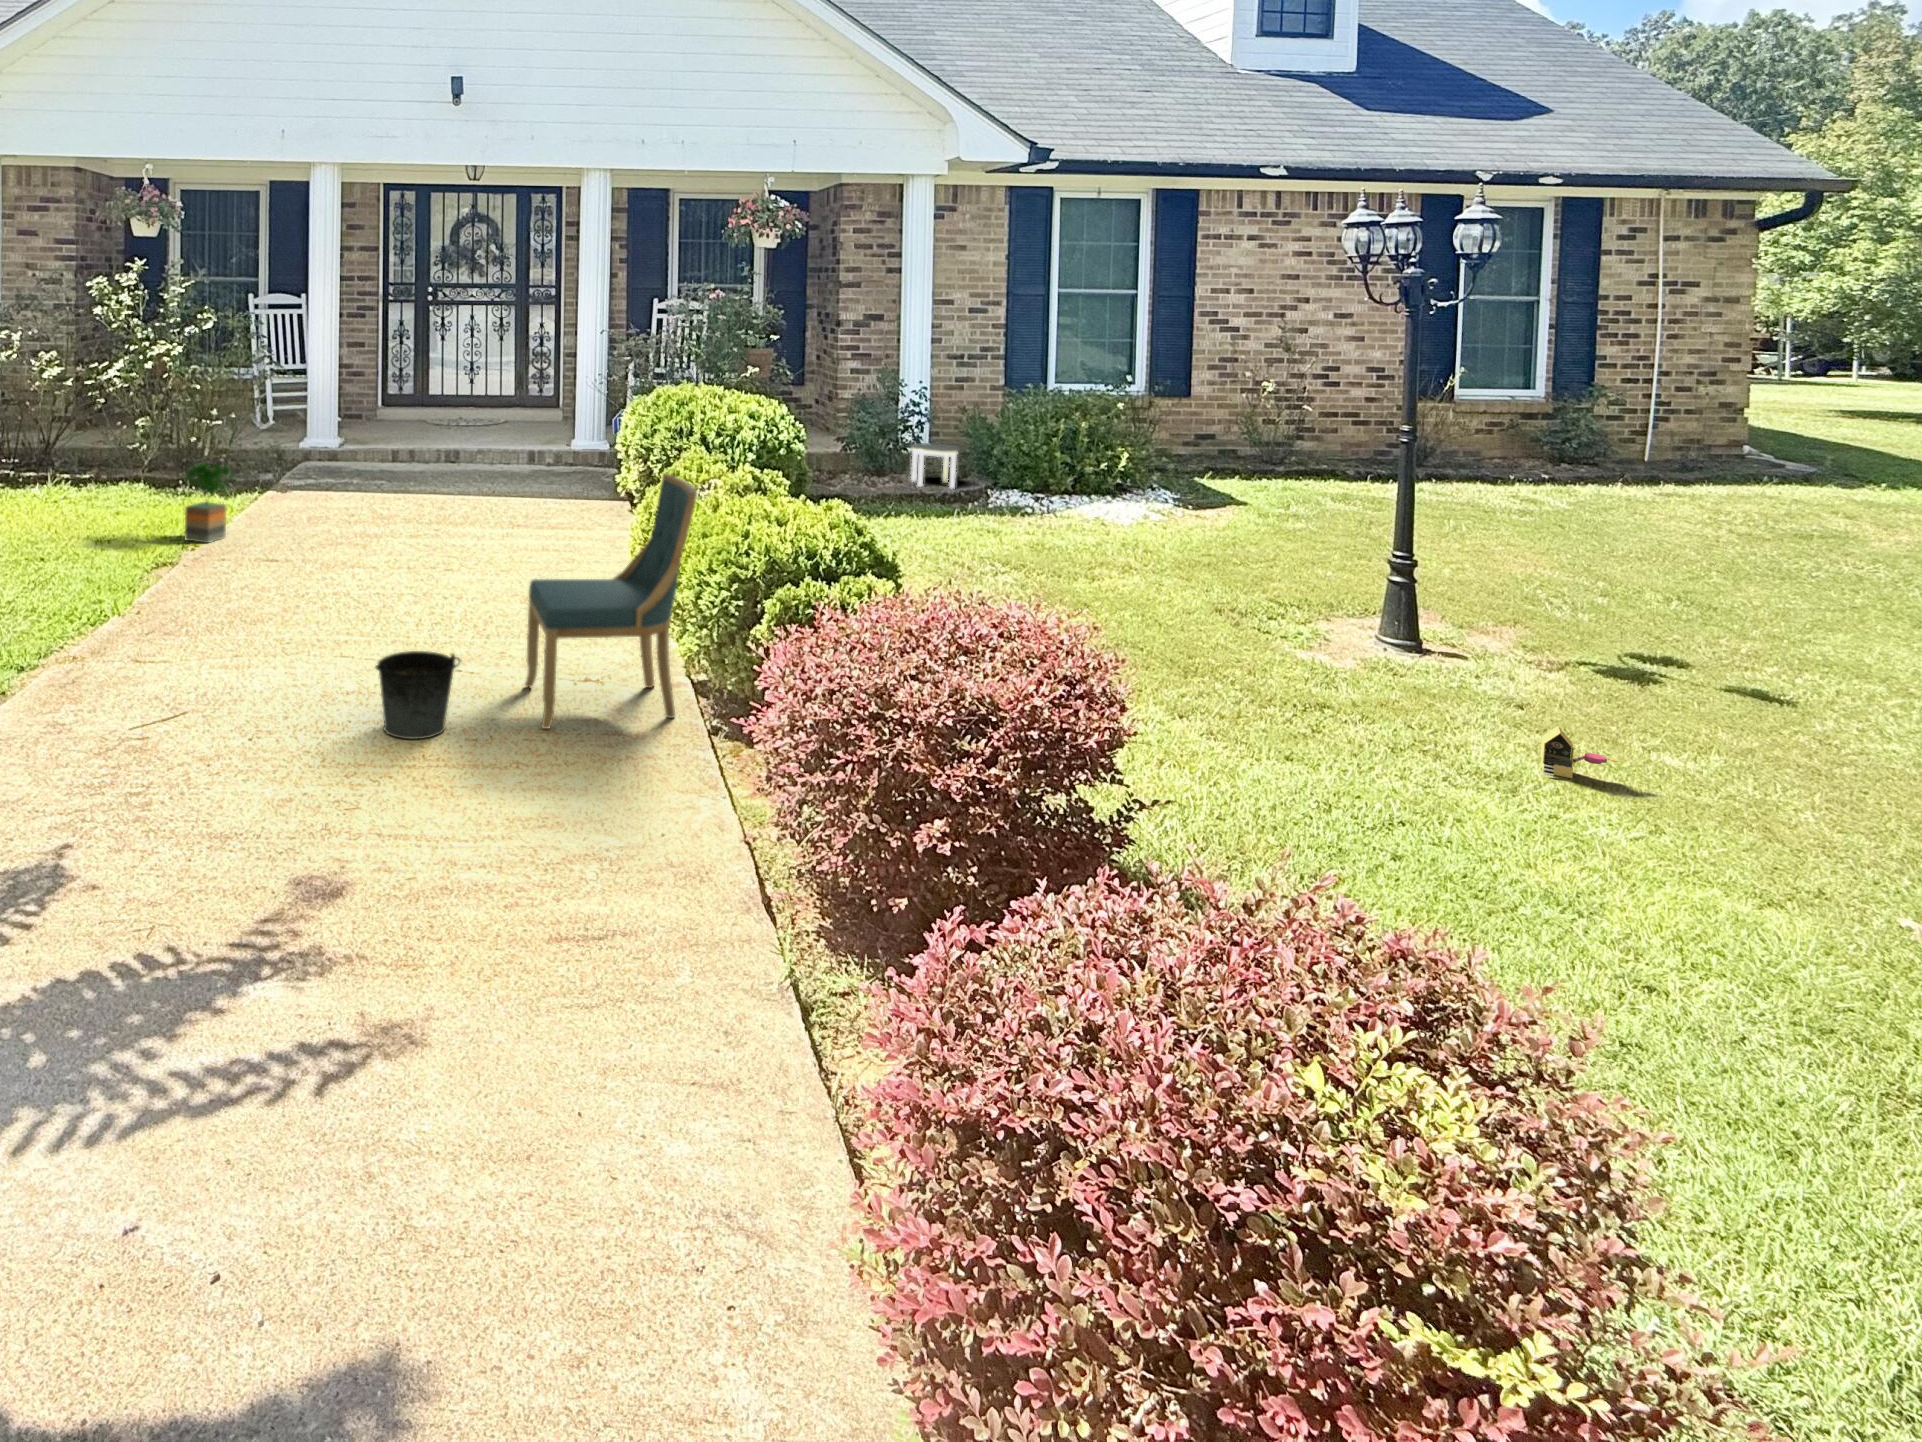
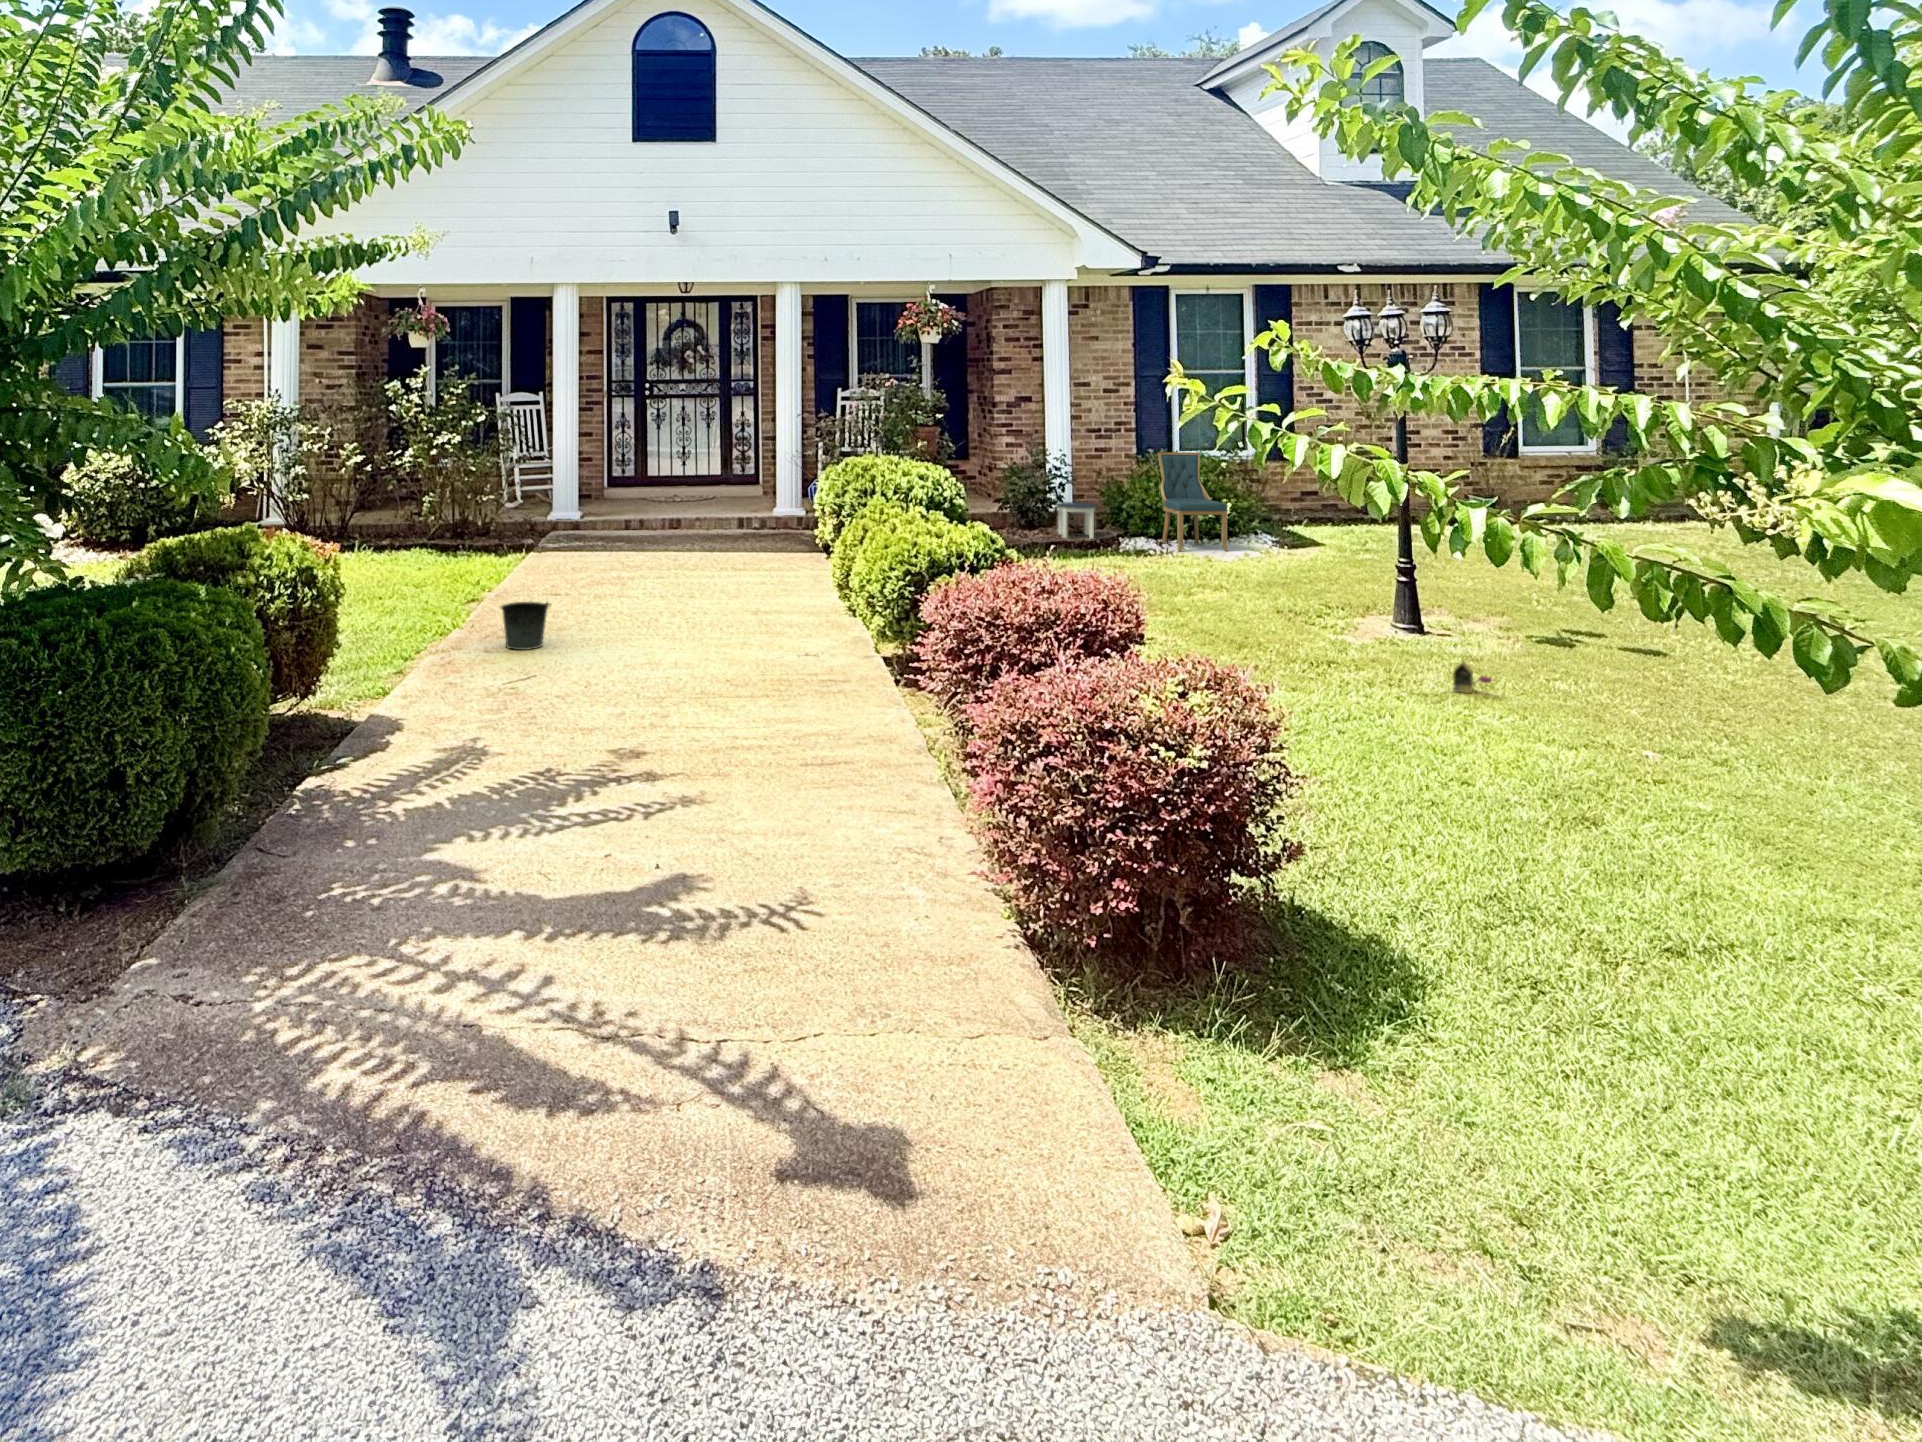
potted tree: present [185,463,235,543] -> none [488,524,526,586]
chair: present [525,474,697,729] -> present [1158,452,1228,551]
bucket: present [375,651,460,739] -> present [501,602,550,650]

